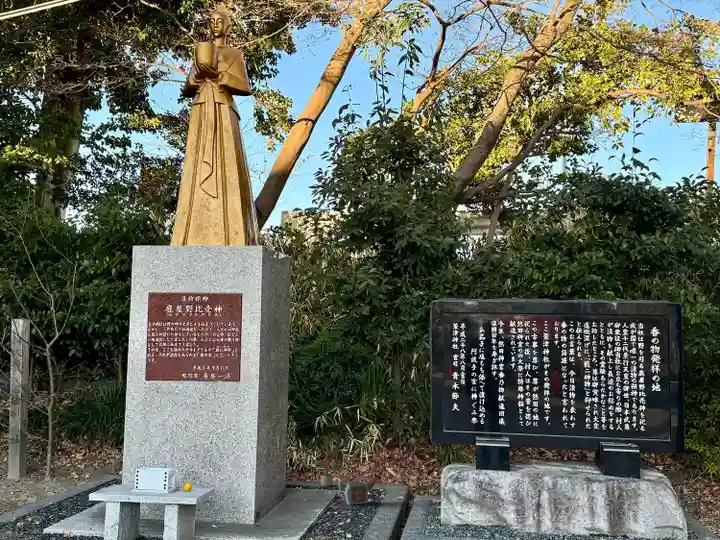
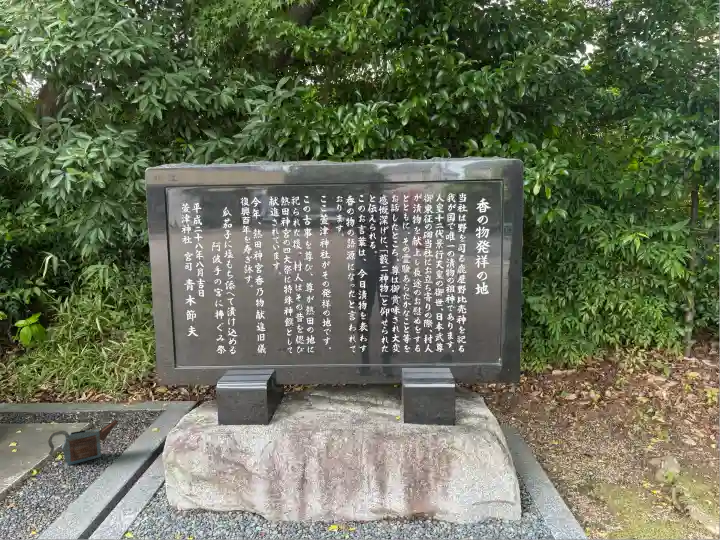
potted plant: present [316,434,343,486] -> none [61,352,108,421]

